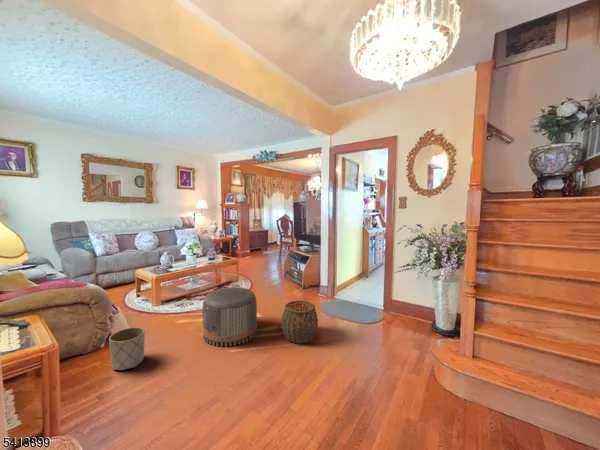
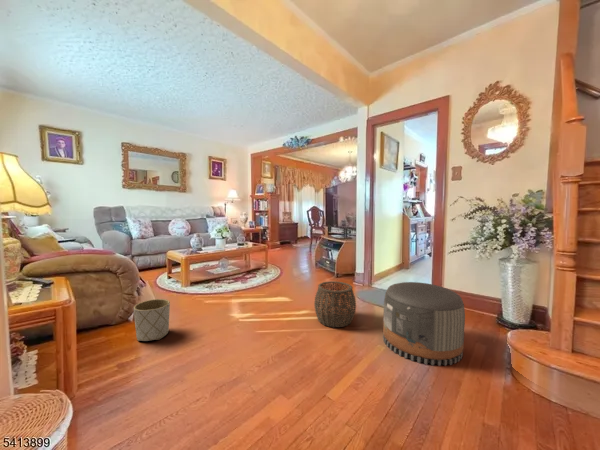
pouf: present [202,287,257,347] -> present [383,282,465,366]

